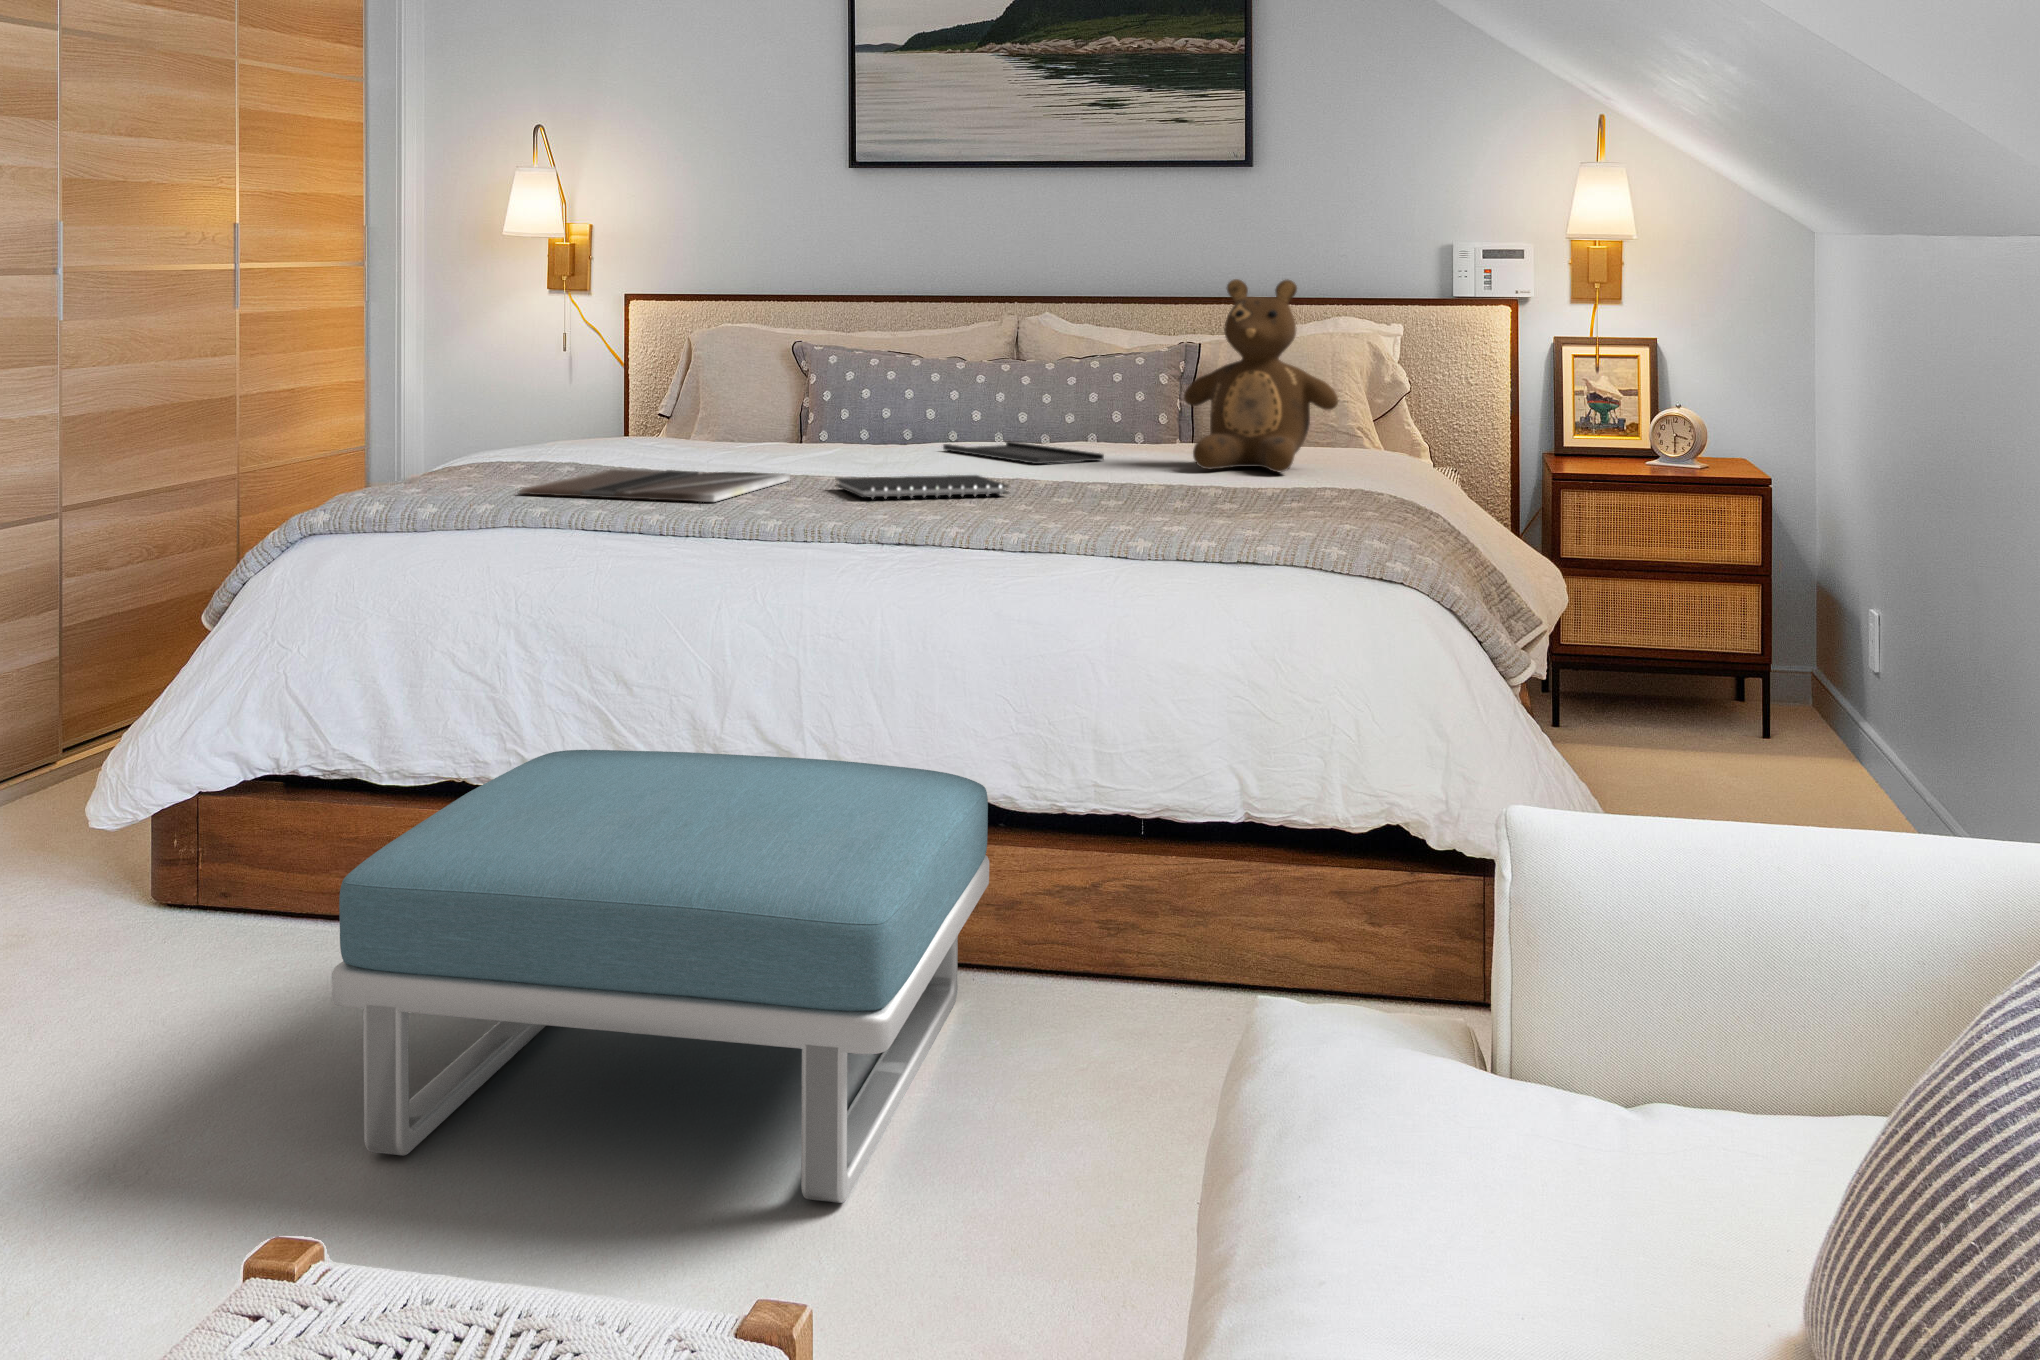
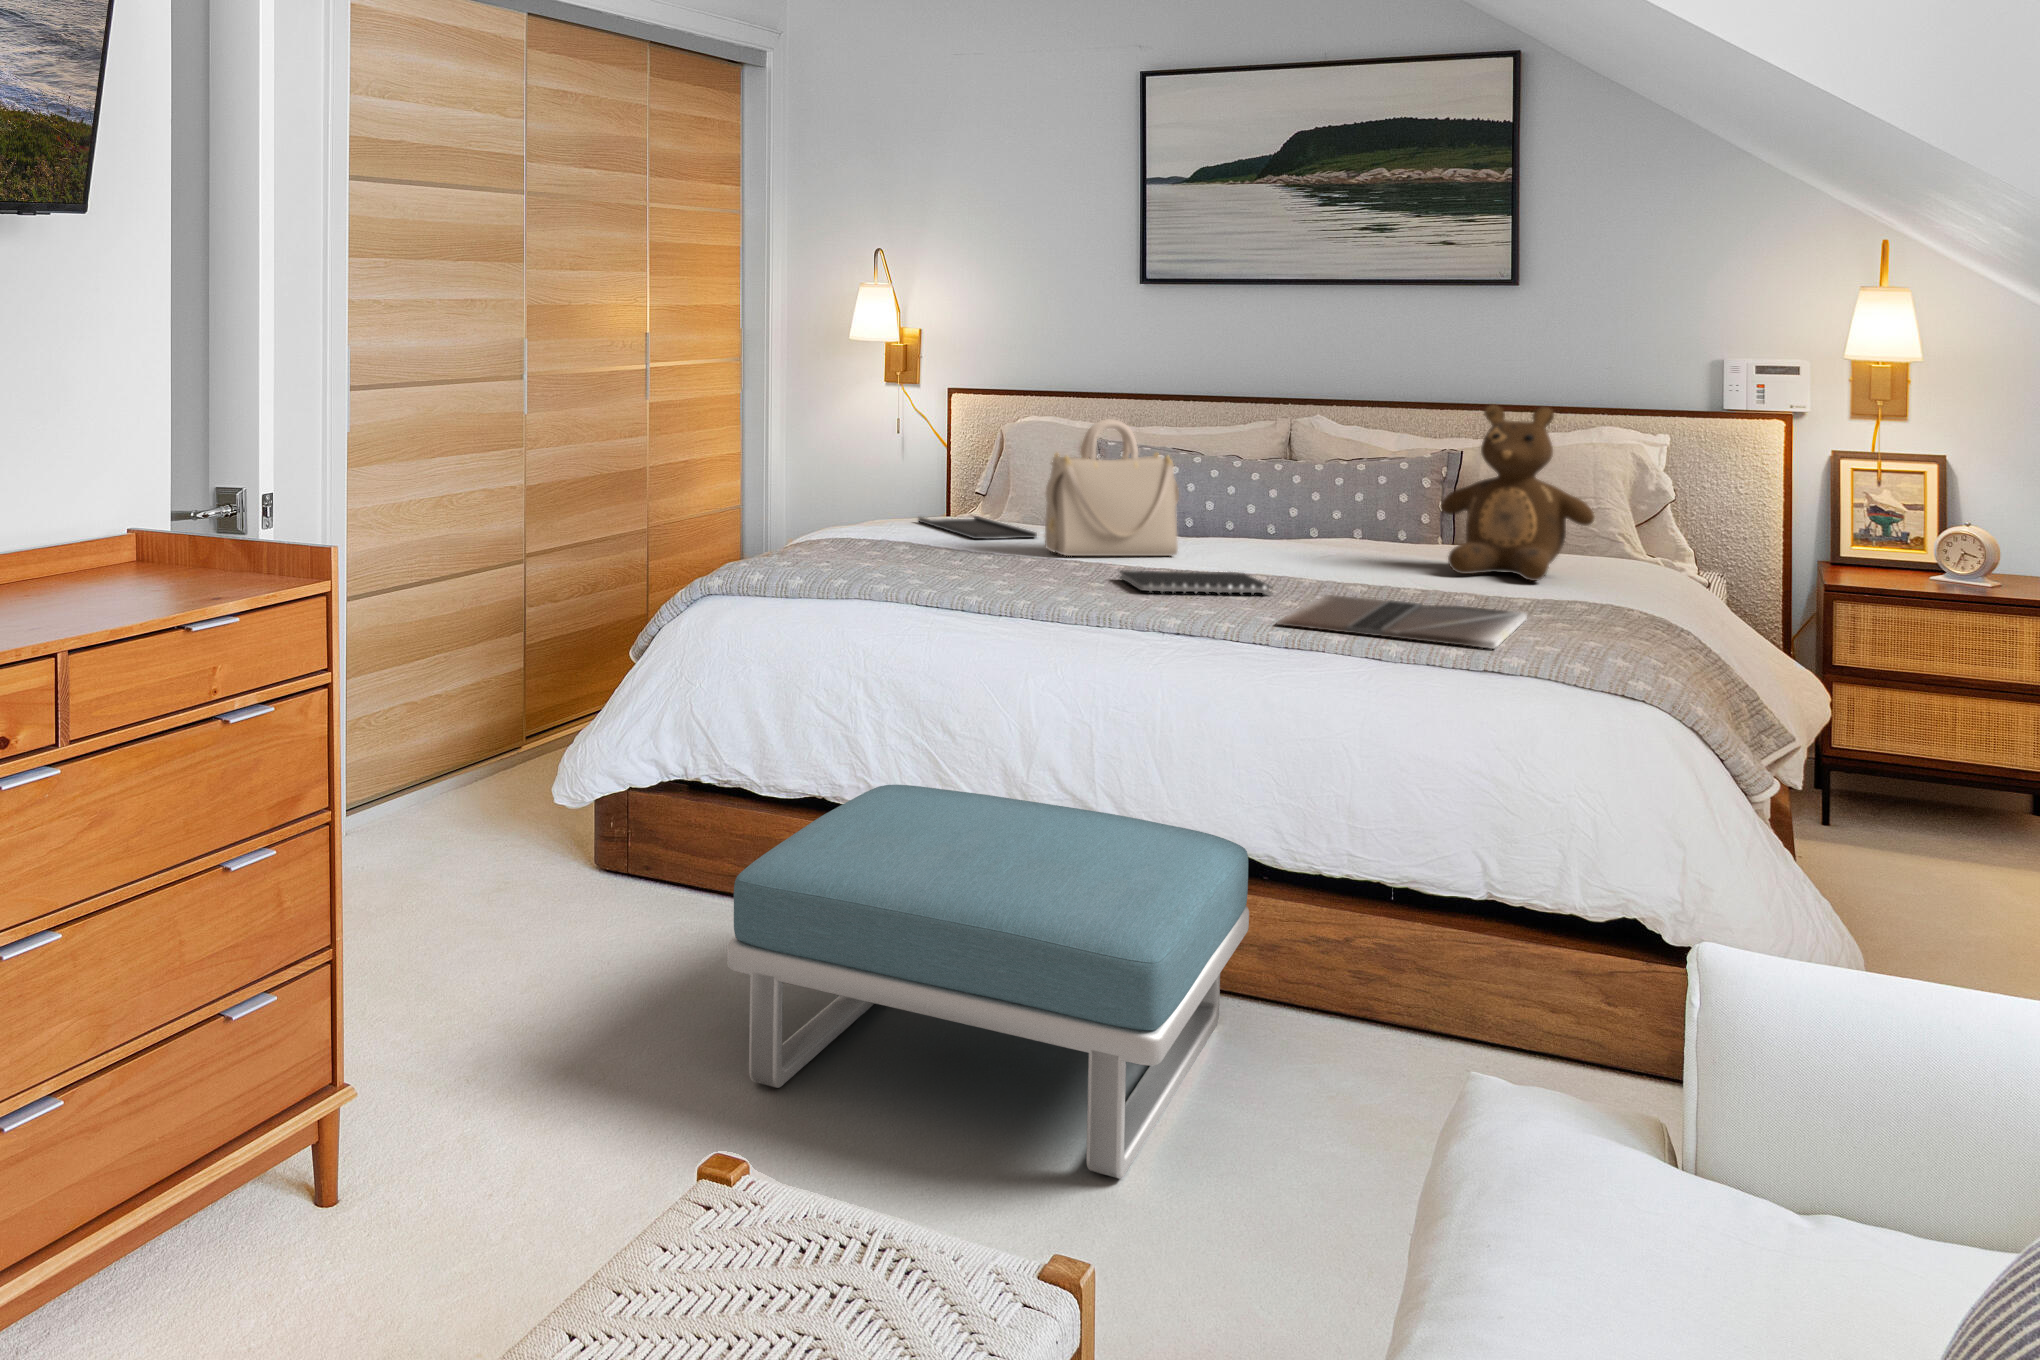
handbag: none [751,305,904,470] -> present [1045,419,1179,556]
tray: present [943,441,1104,464] -> present [918,516,1037,539]
laptop: present [518,469,790,502] -> present [1277,595,1527,649]

